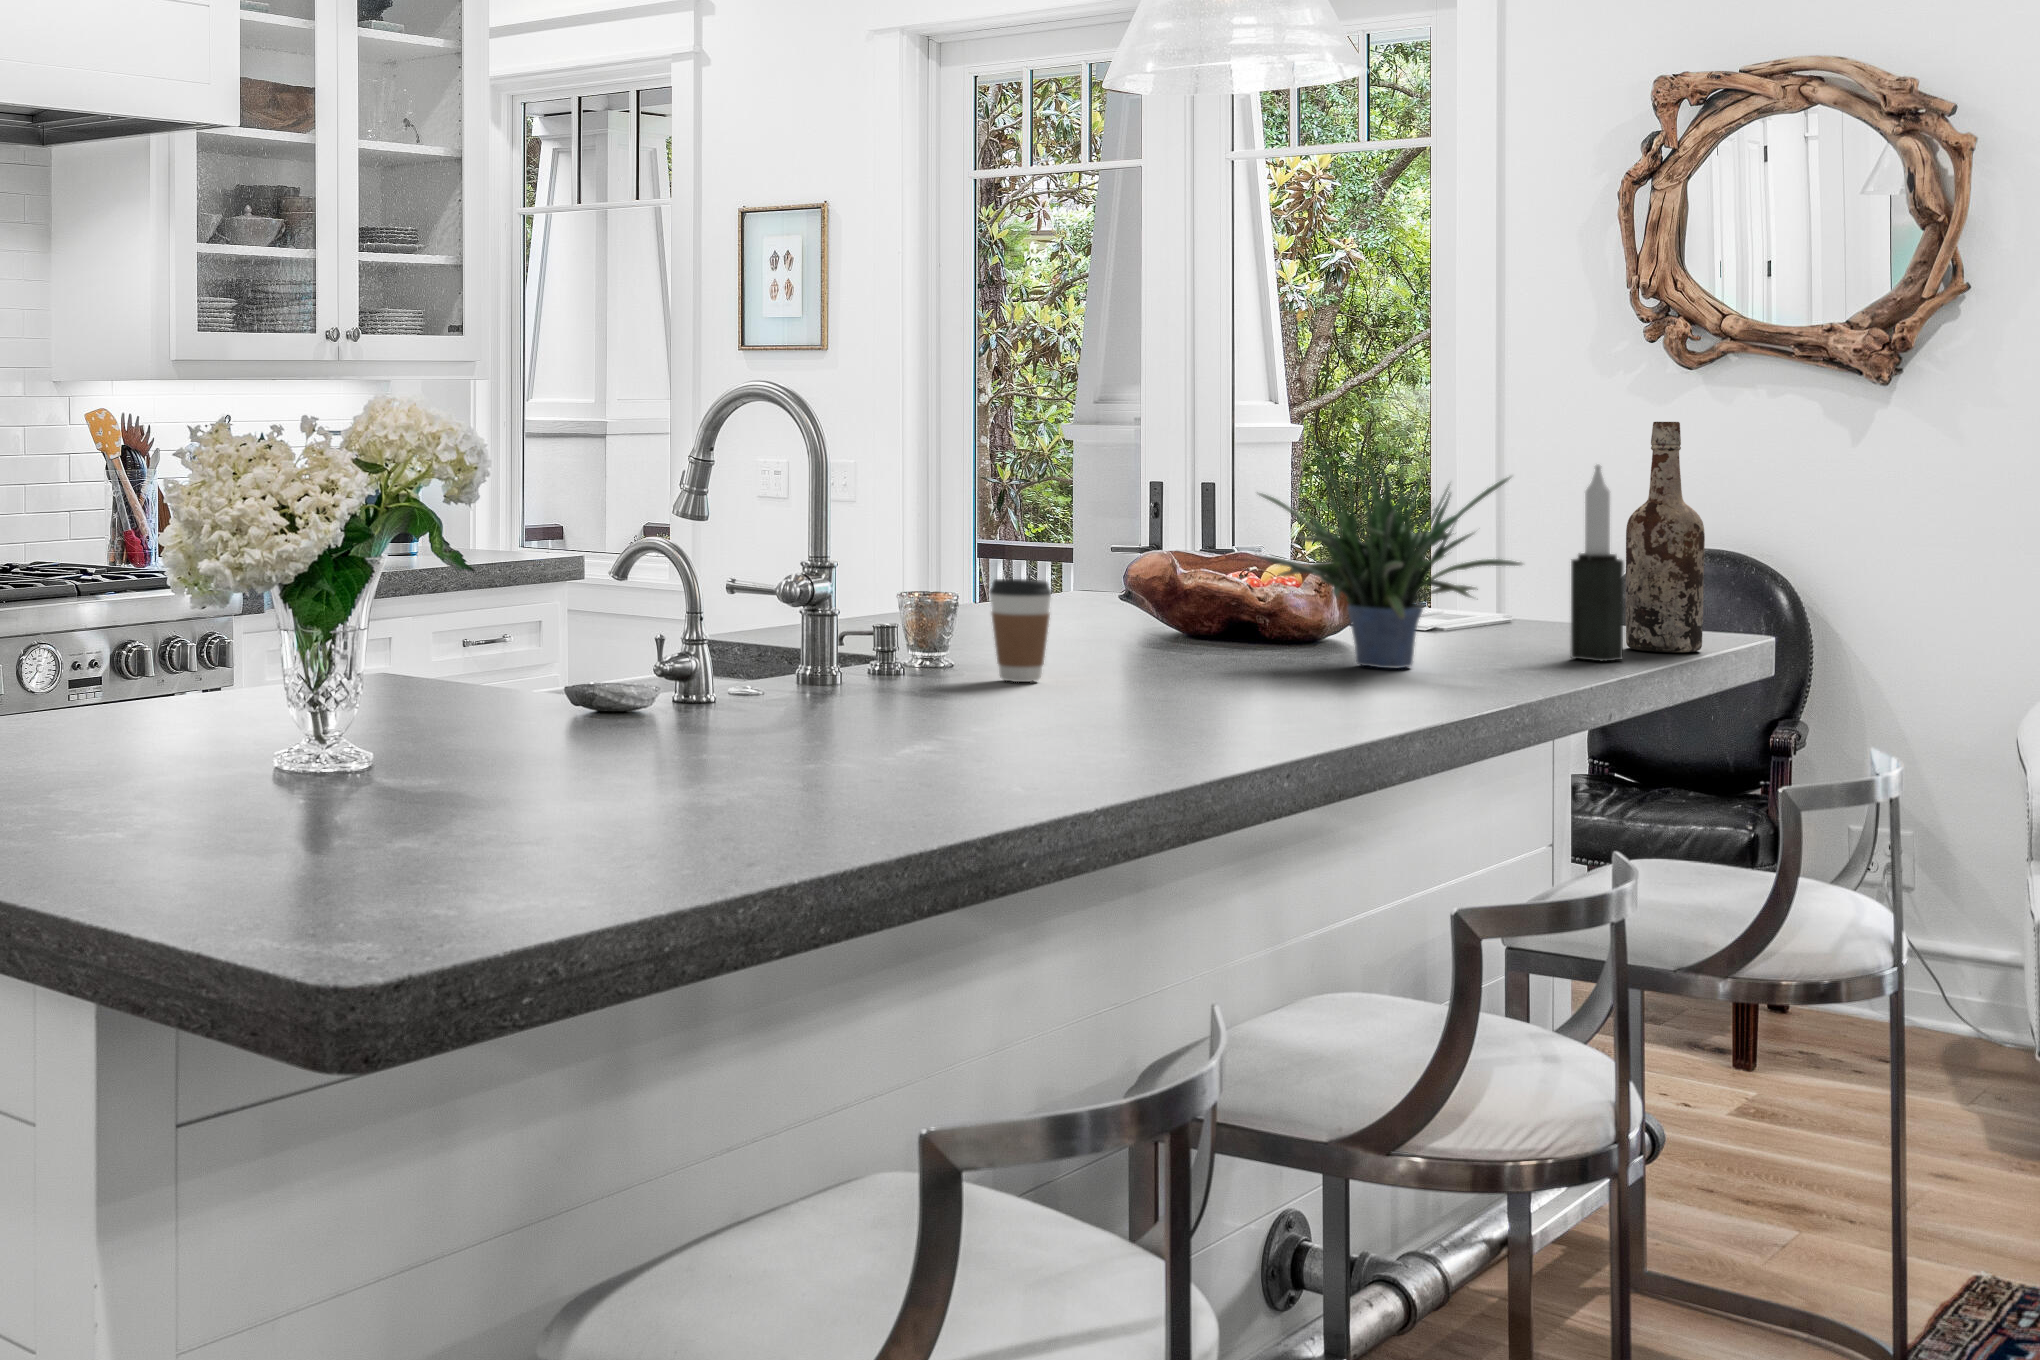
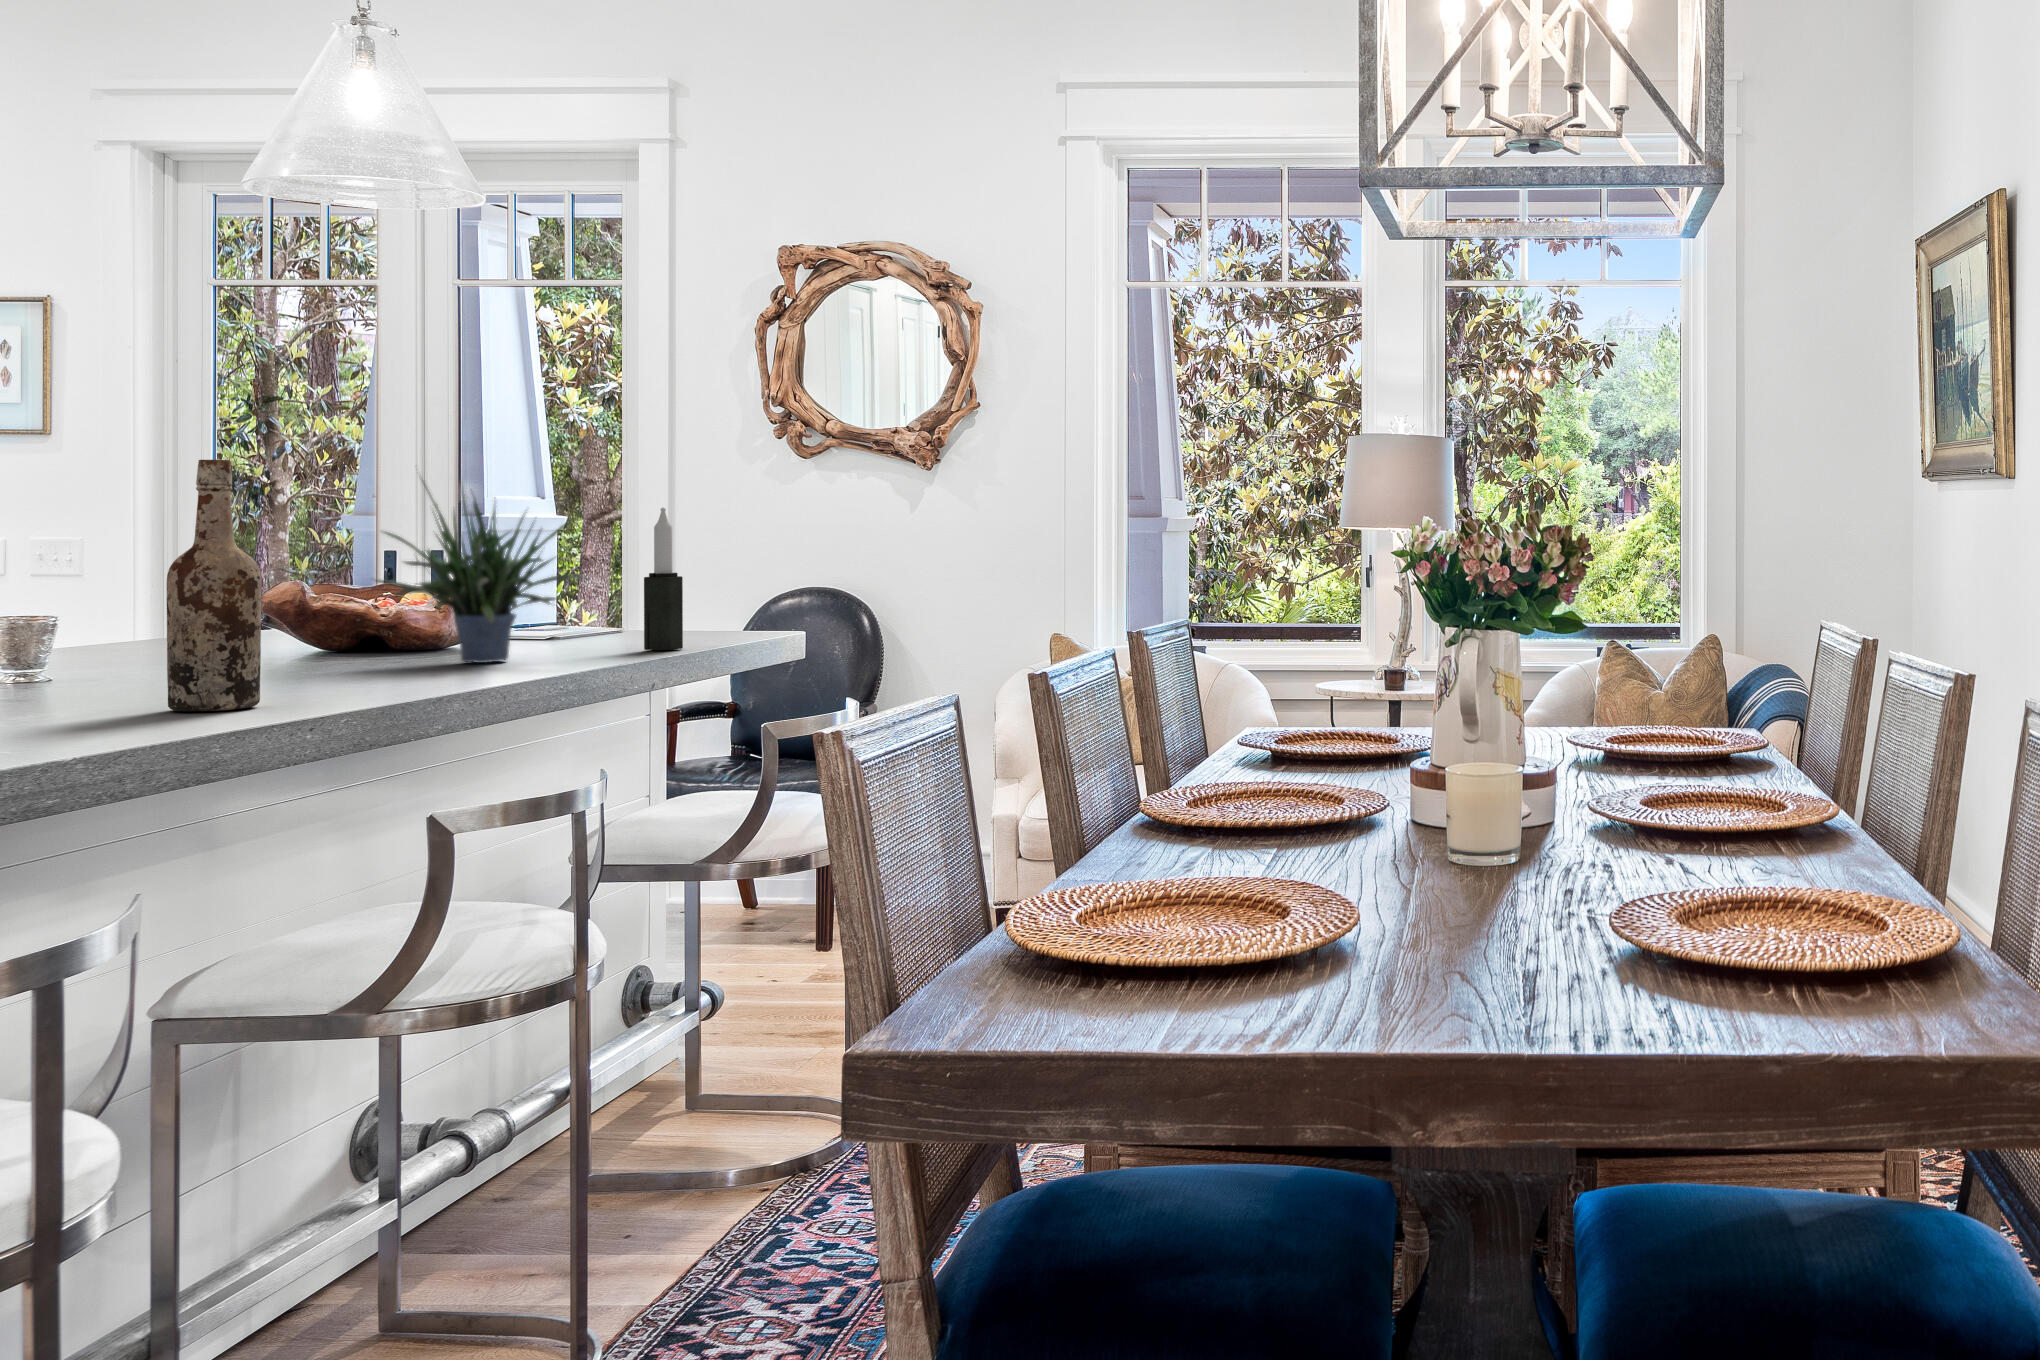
wine bottle: present [1626,422,1705,652] -> present [167,460,261,711]
coffee cup: present [990,579,1051,682] -> none [84,601,151,689]

